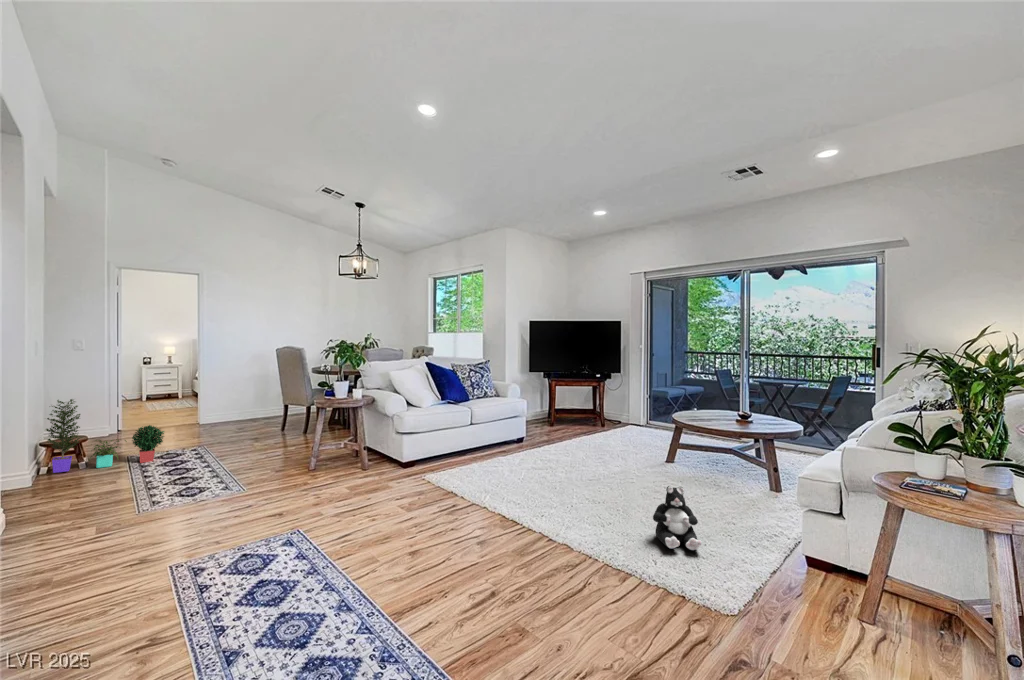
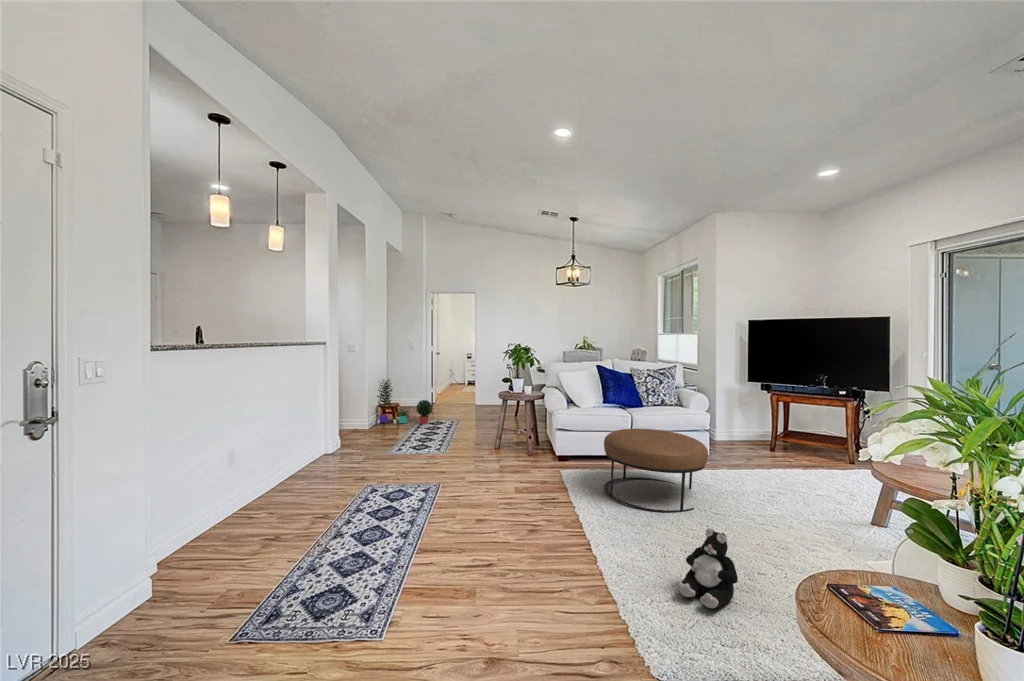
ottoman: none [484,418,579,493] -> present [604,429,708,513]

